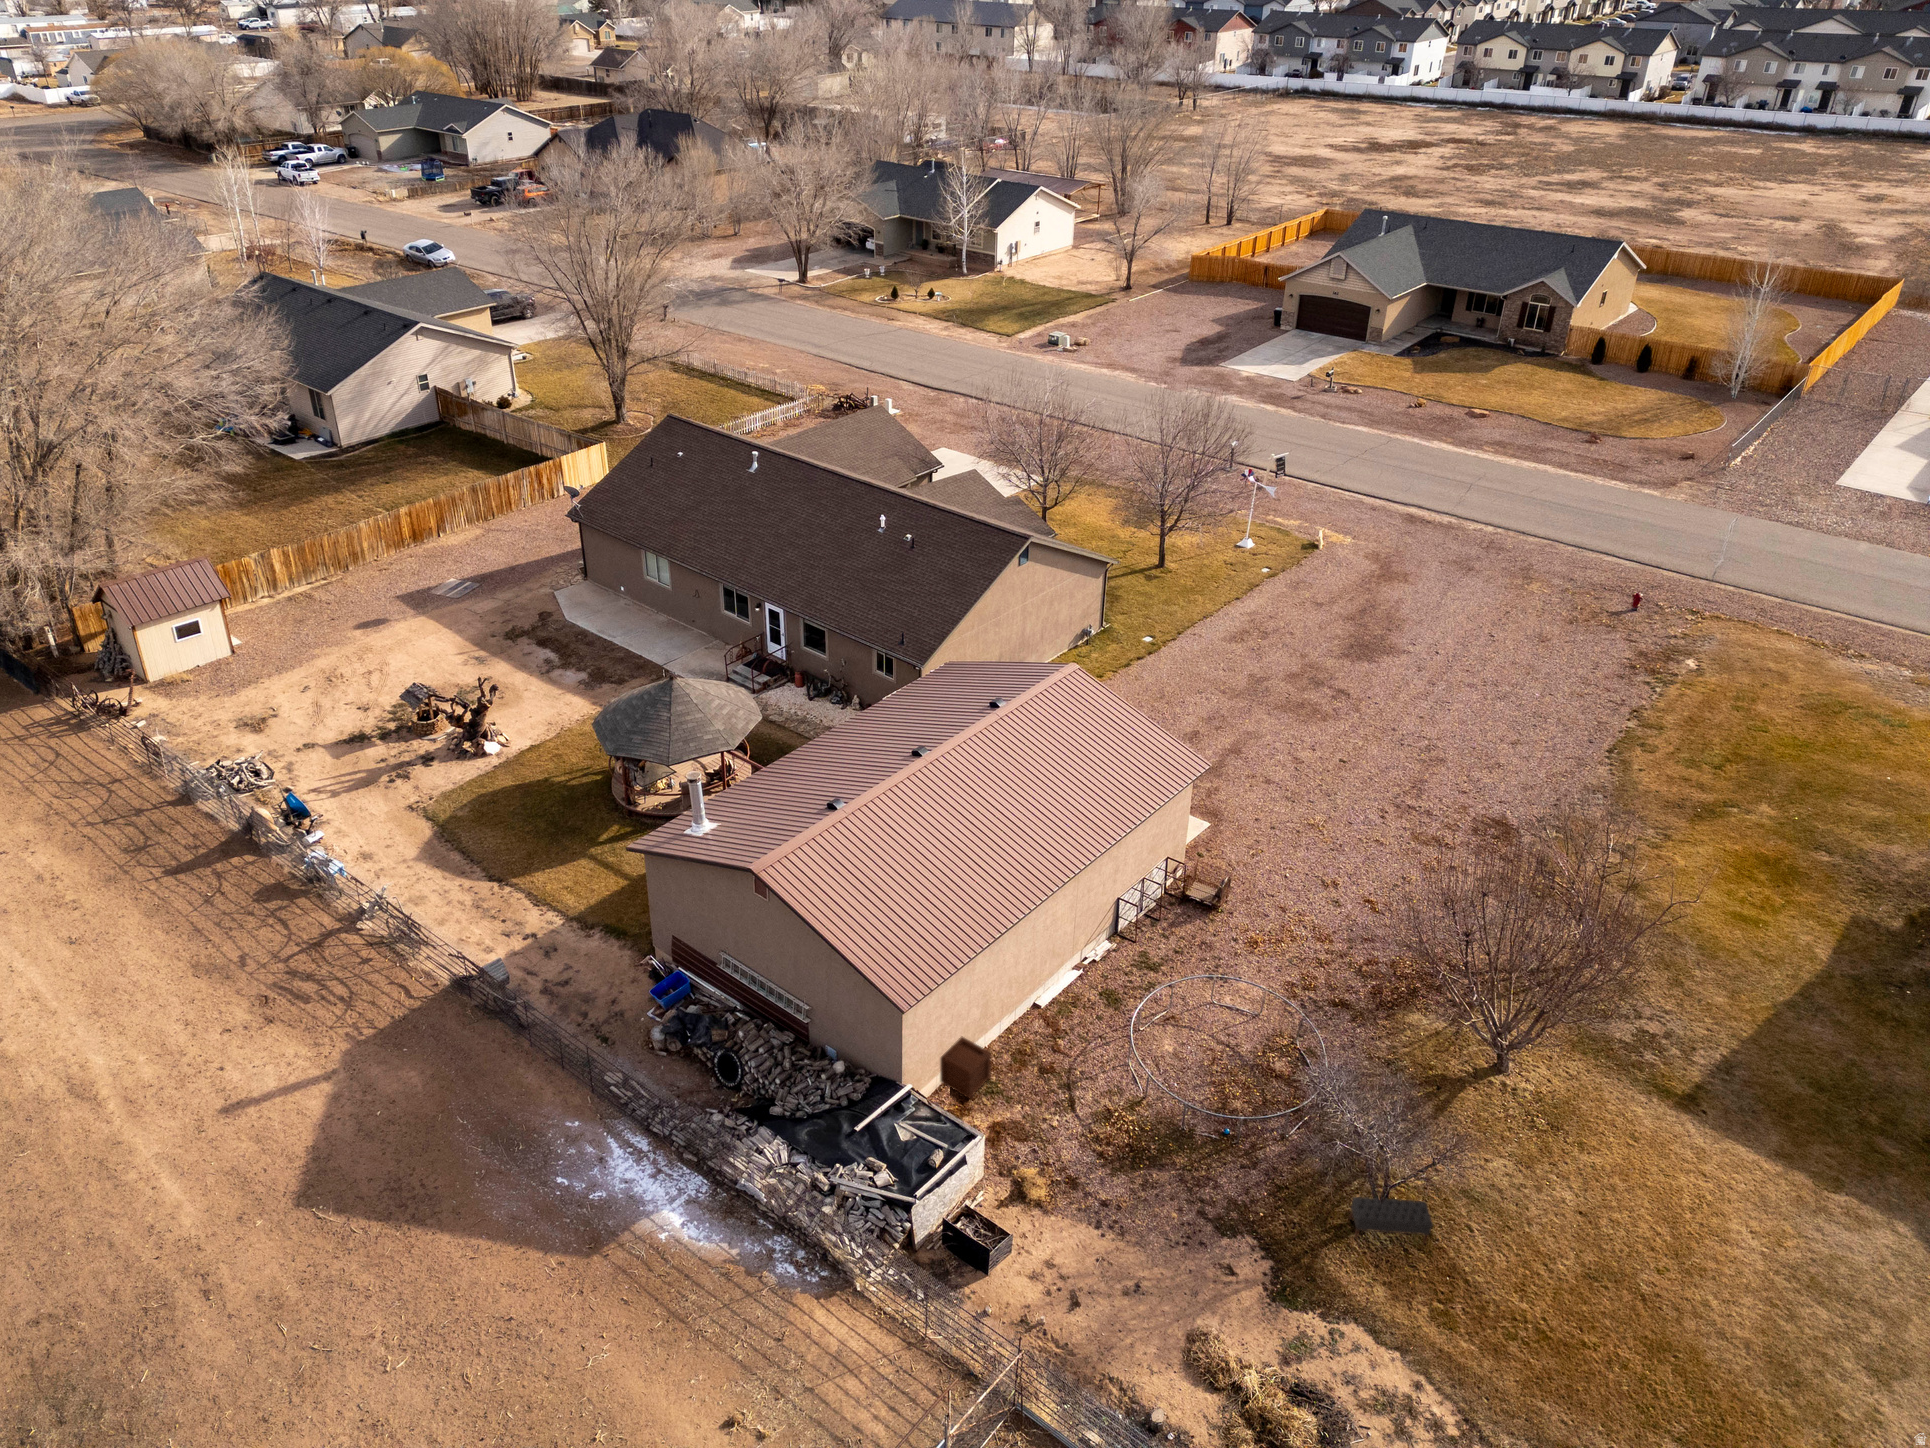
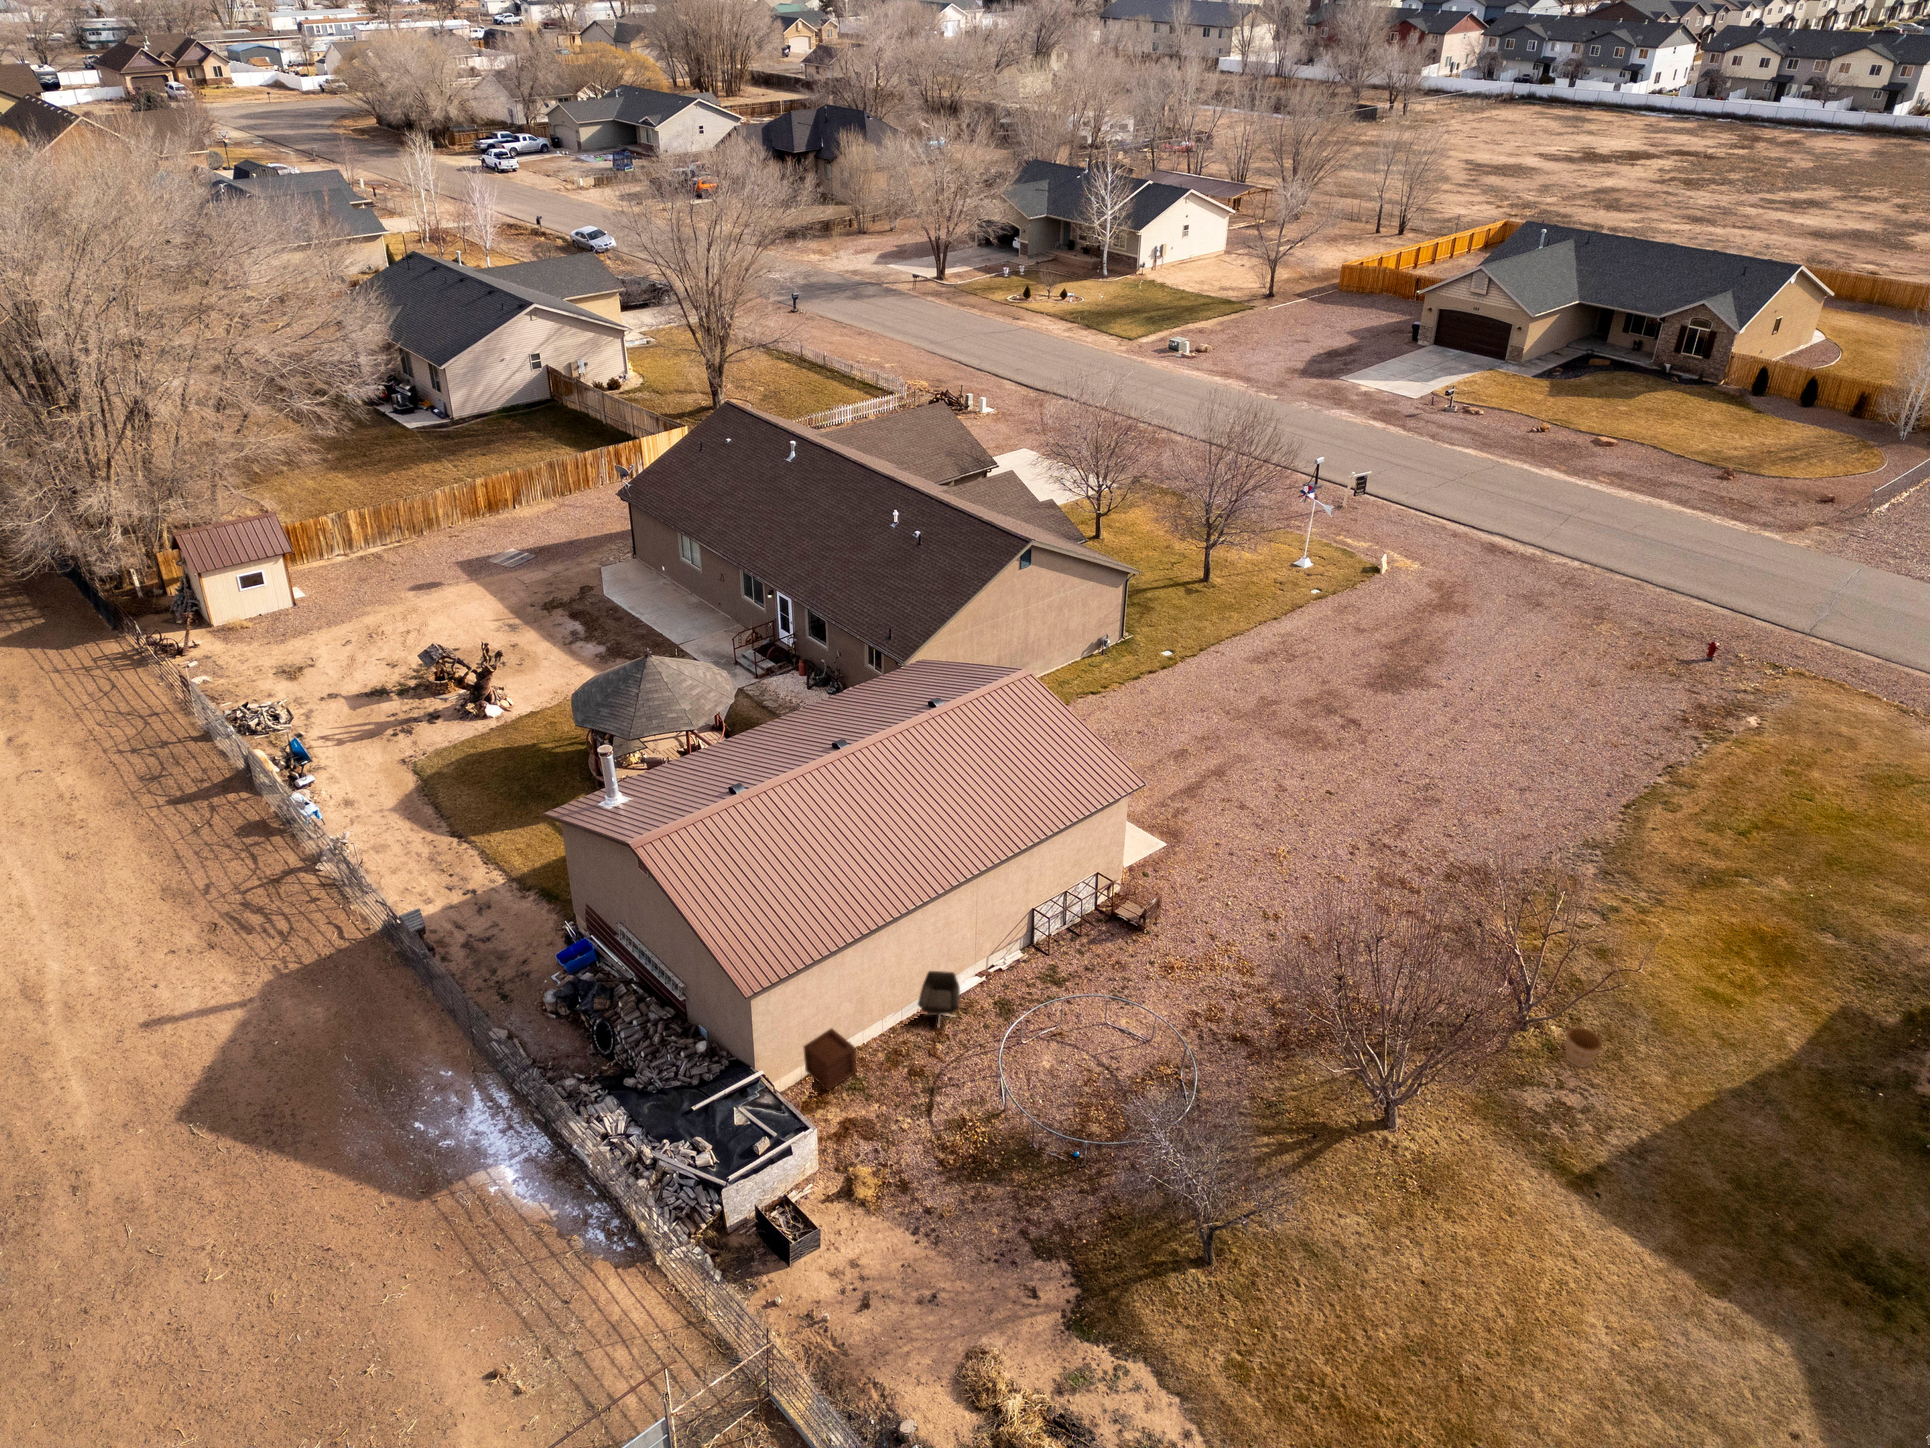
wooden bucket: none [1628,960,1664,996] -> present [1566,1027,1603,1068]
lounge chair: none [1032,969,1075,1025] -> present [918,971,960,1027]
bench: present [1349,1197,1433,1244] -> none [1174,1237,1254,1297]

